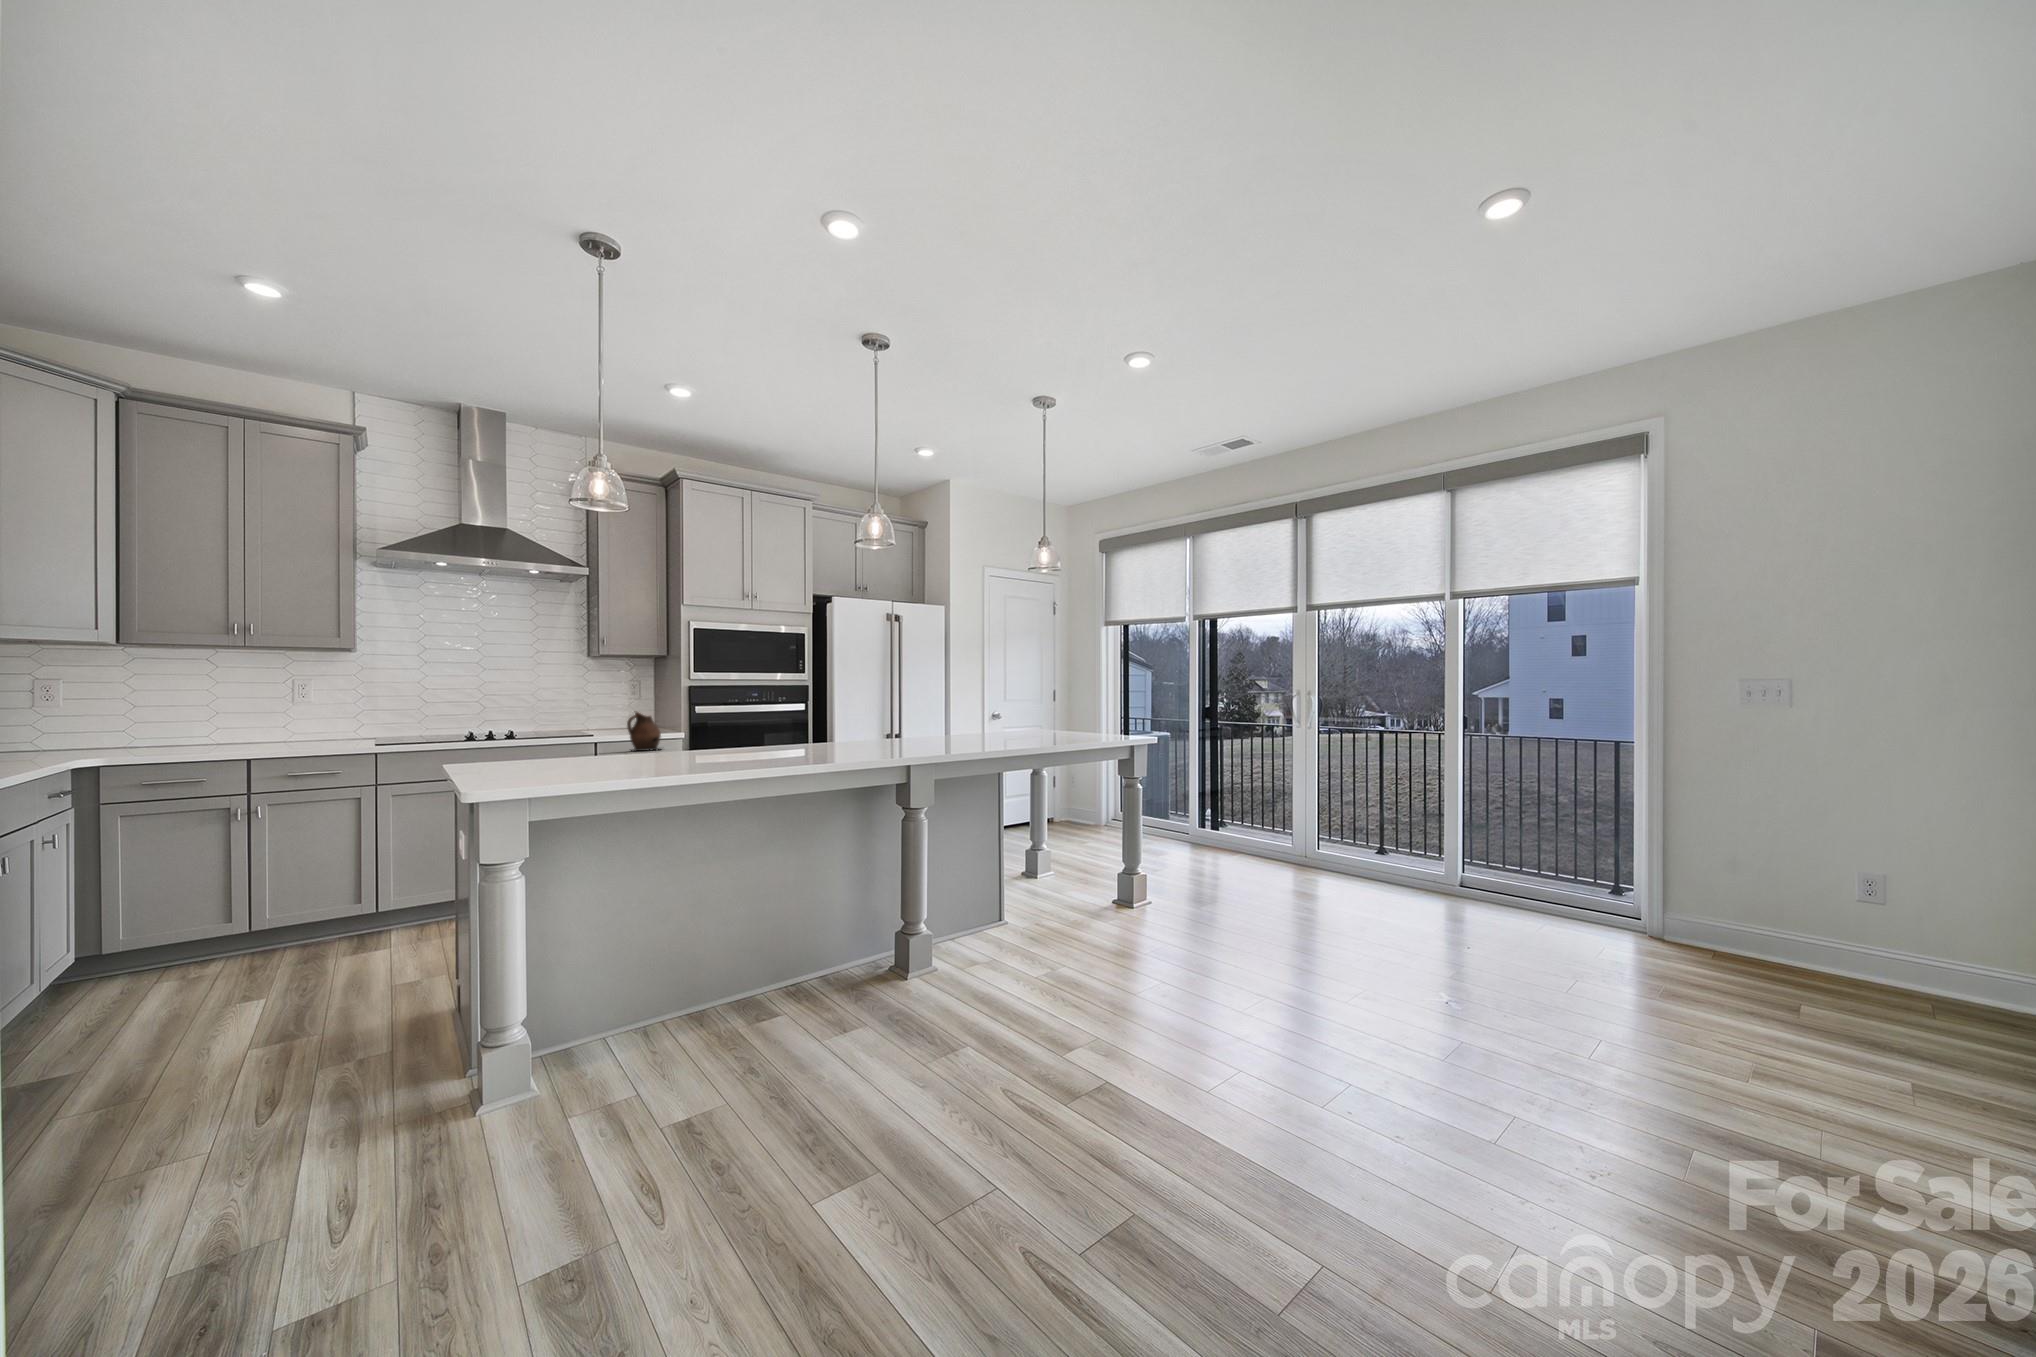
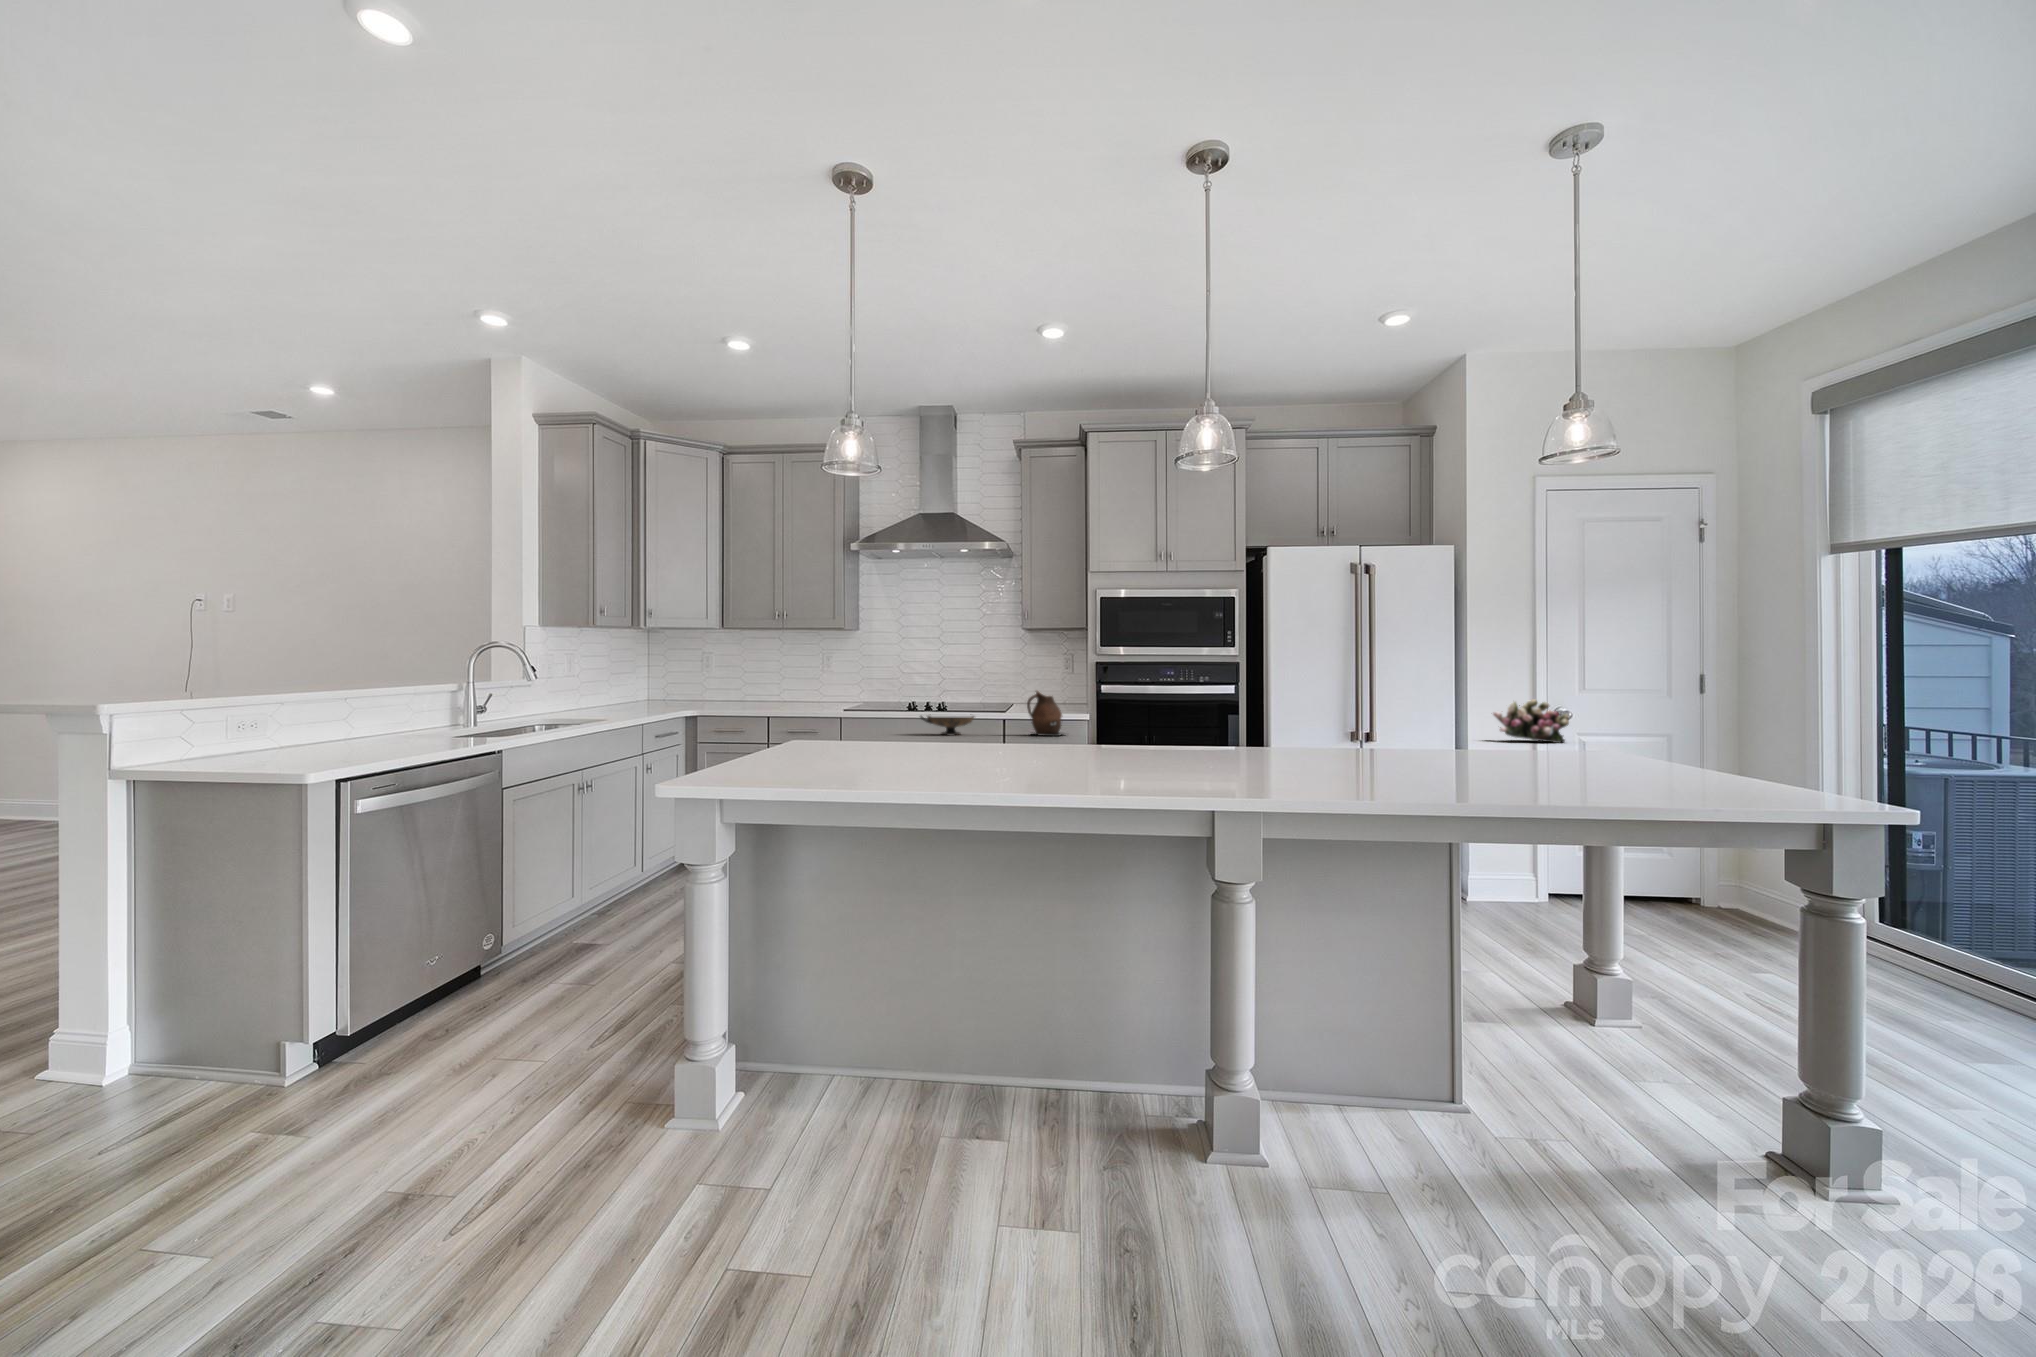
flower arrangement: none [959,705,1001,731] -> present [1493,699,1569,743]
decorative bowl: none [512,736,578,757] -> present [920,716,974,735]

